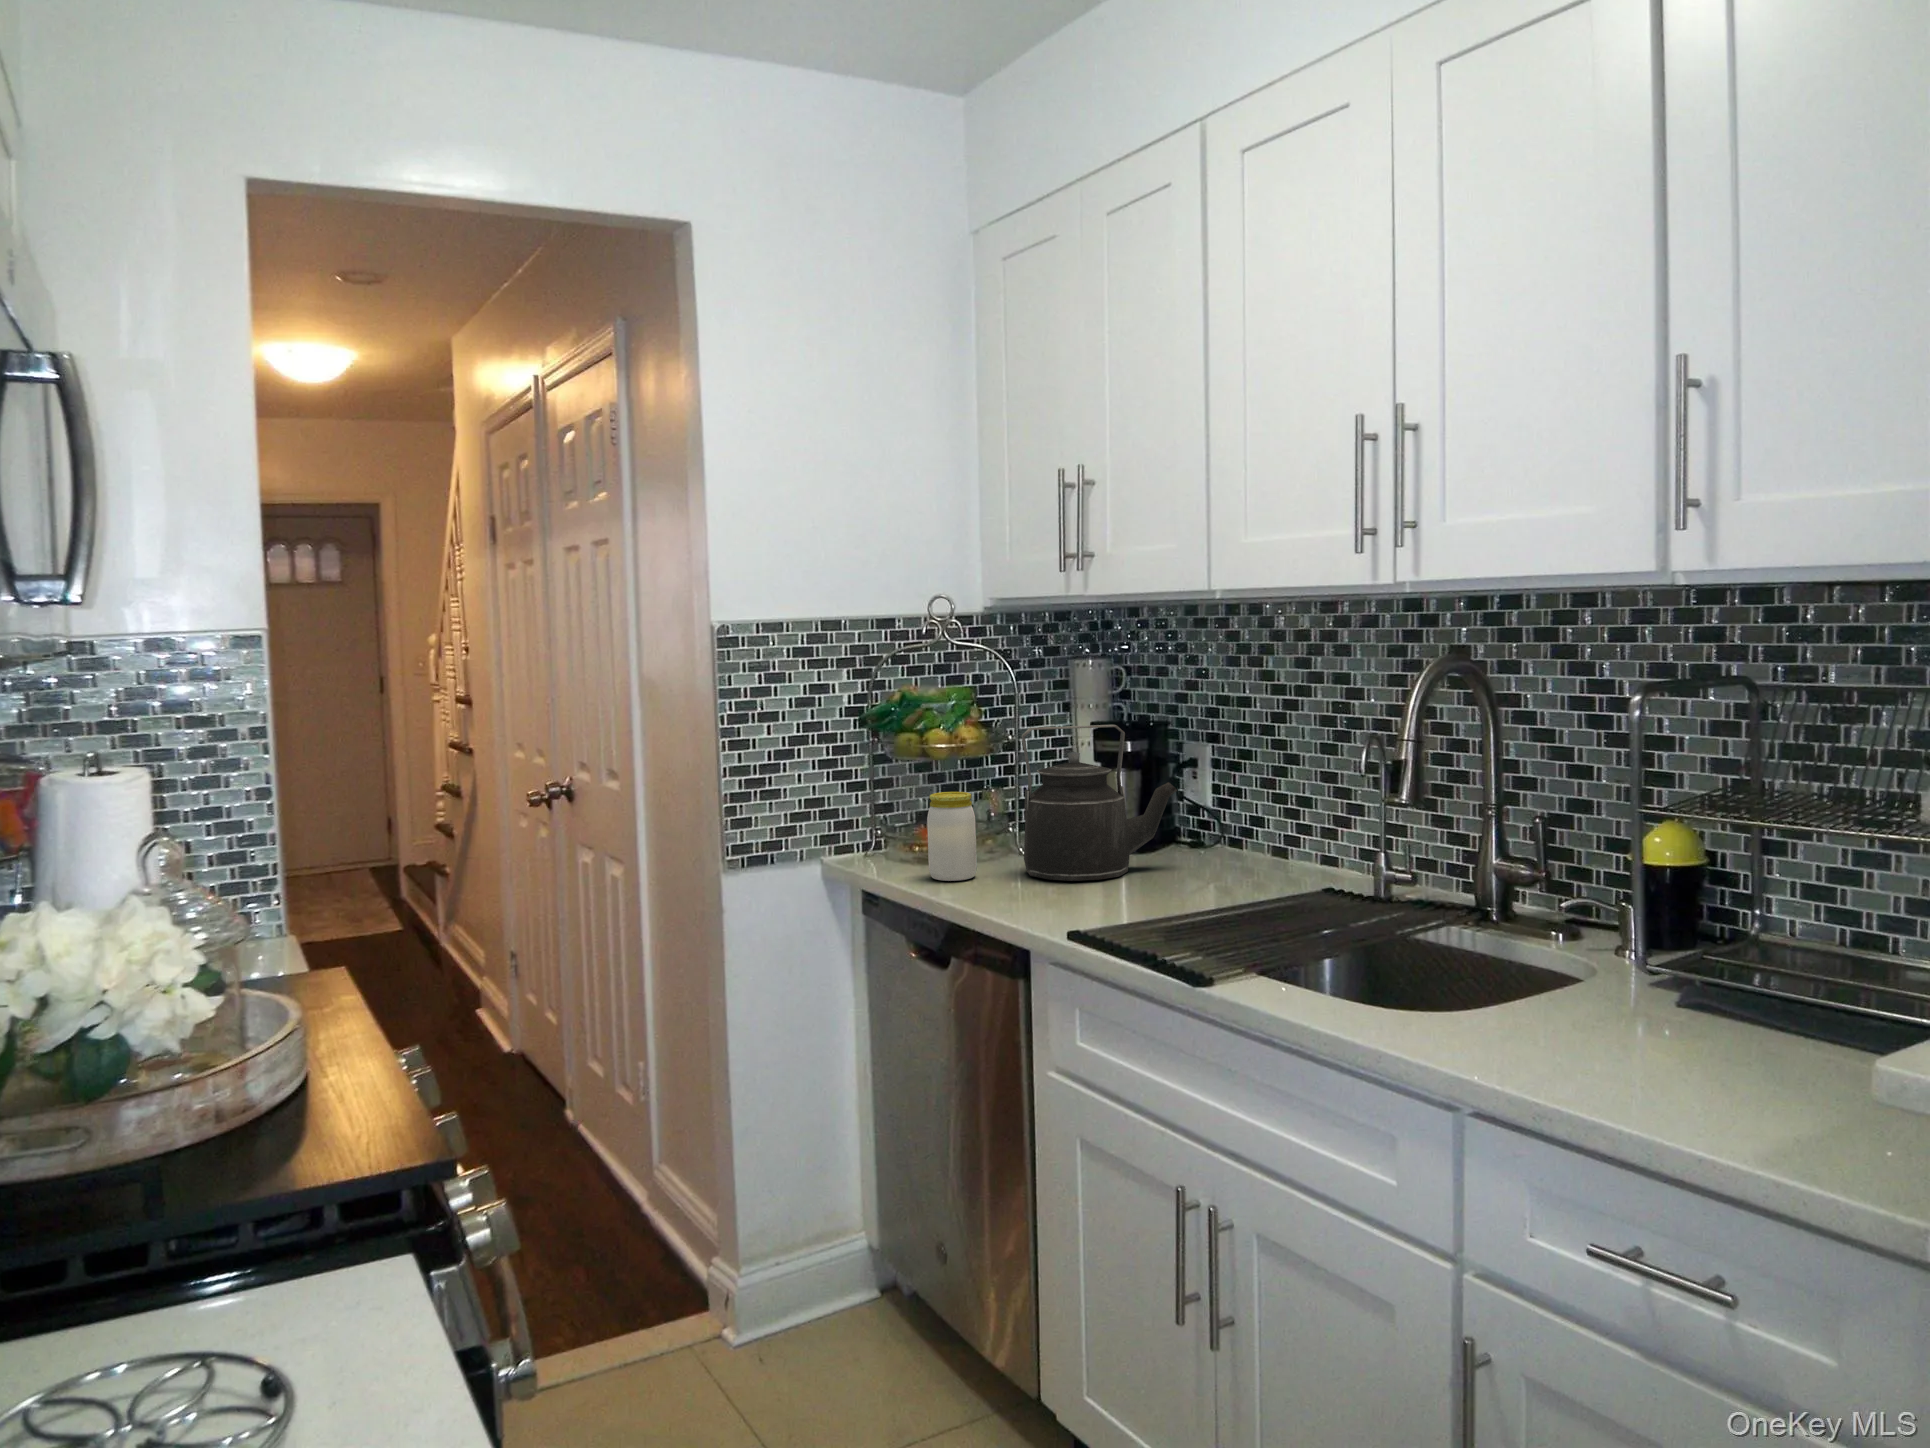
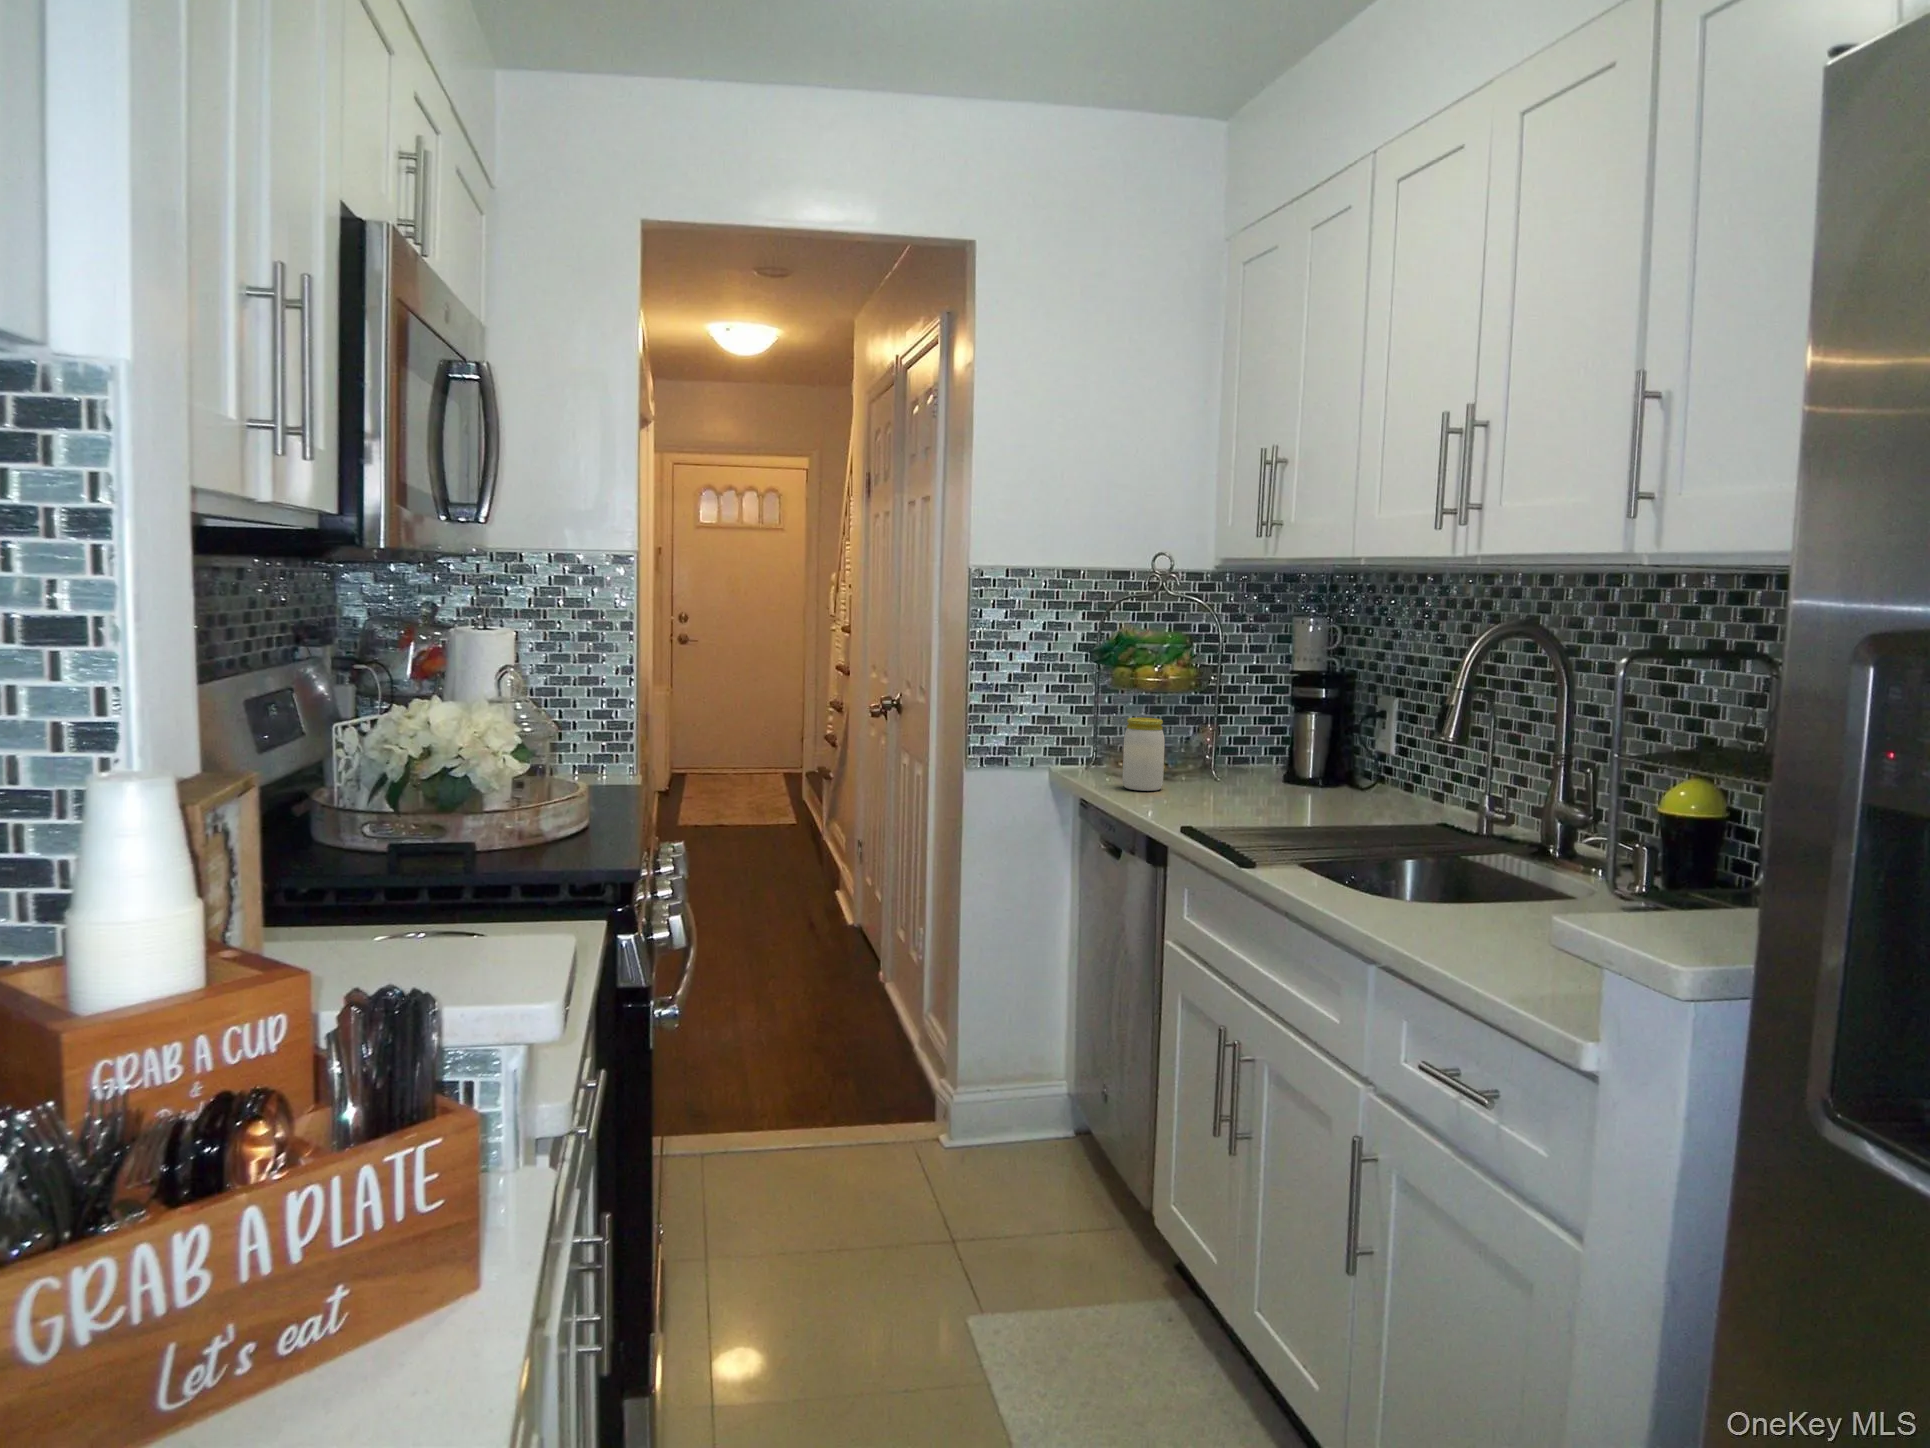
kettle: present [1022,725,1177,881] -> none [1204,669,1345,801]

